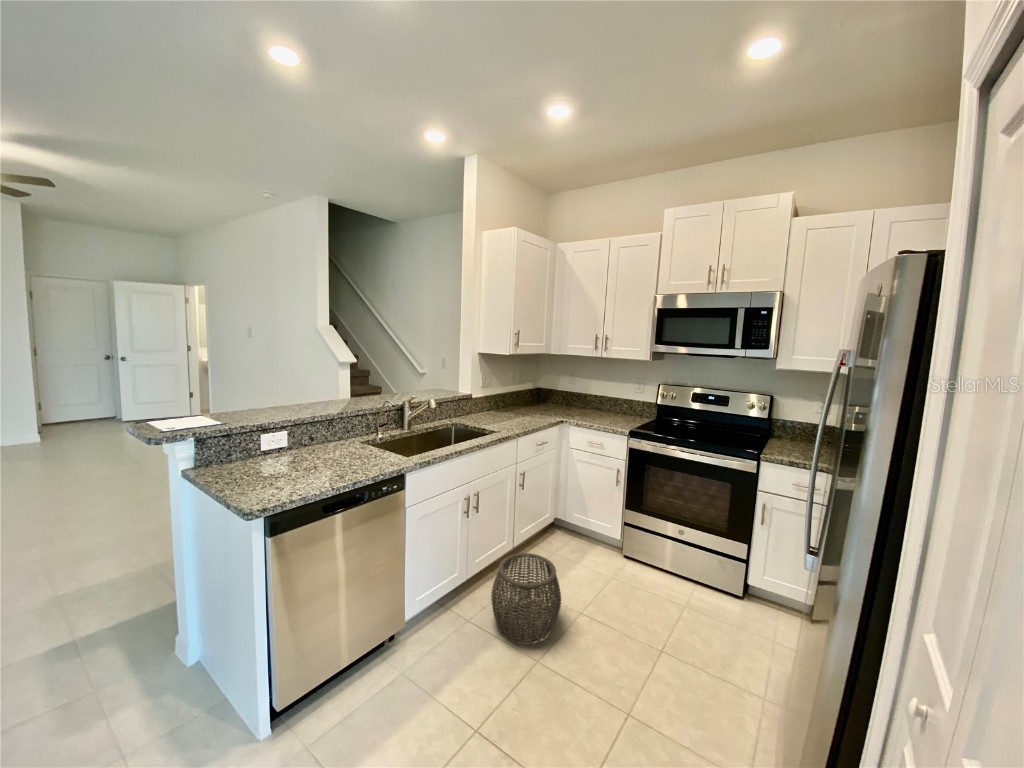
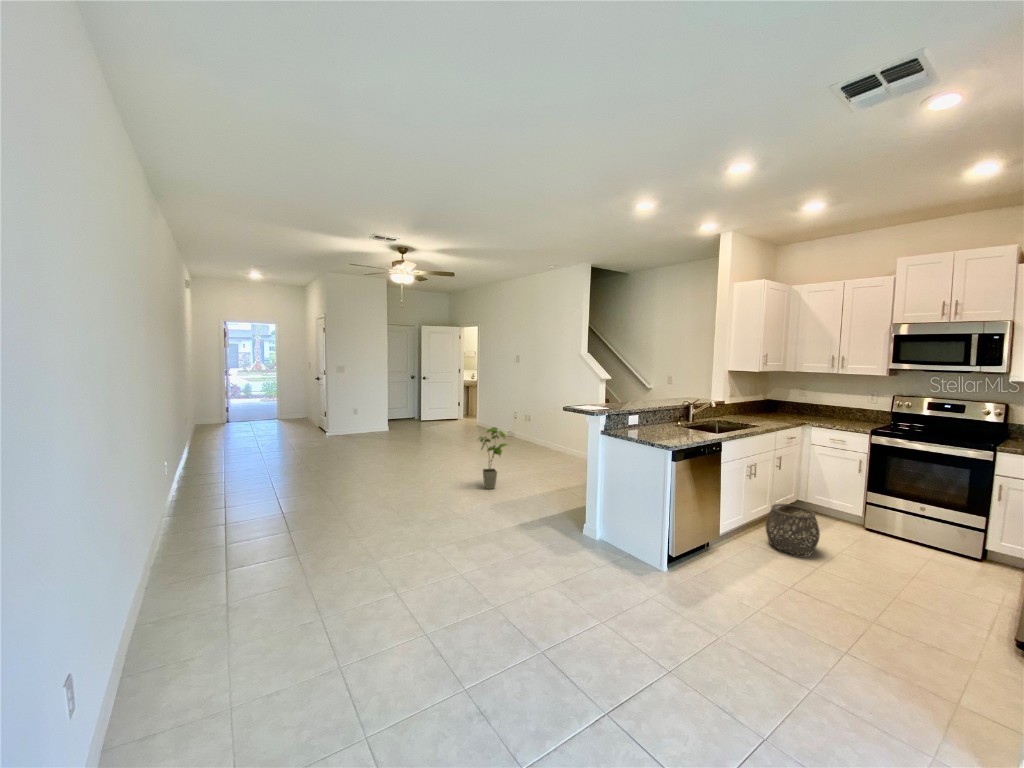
house plant: none [40,451,127,564] -> present [479,427,507,489]

